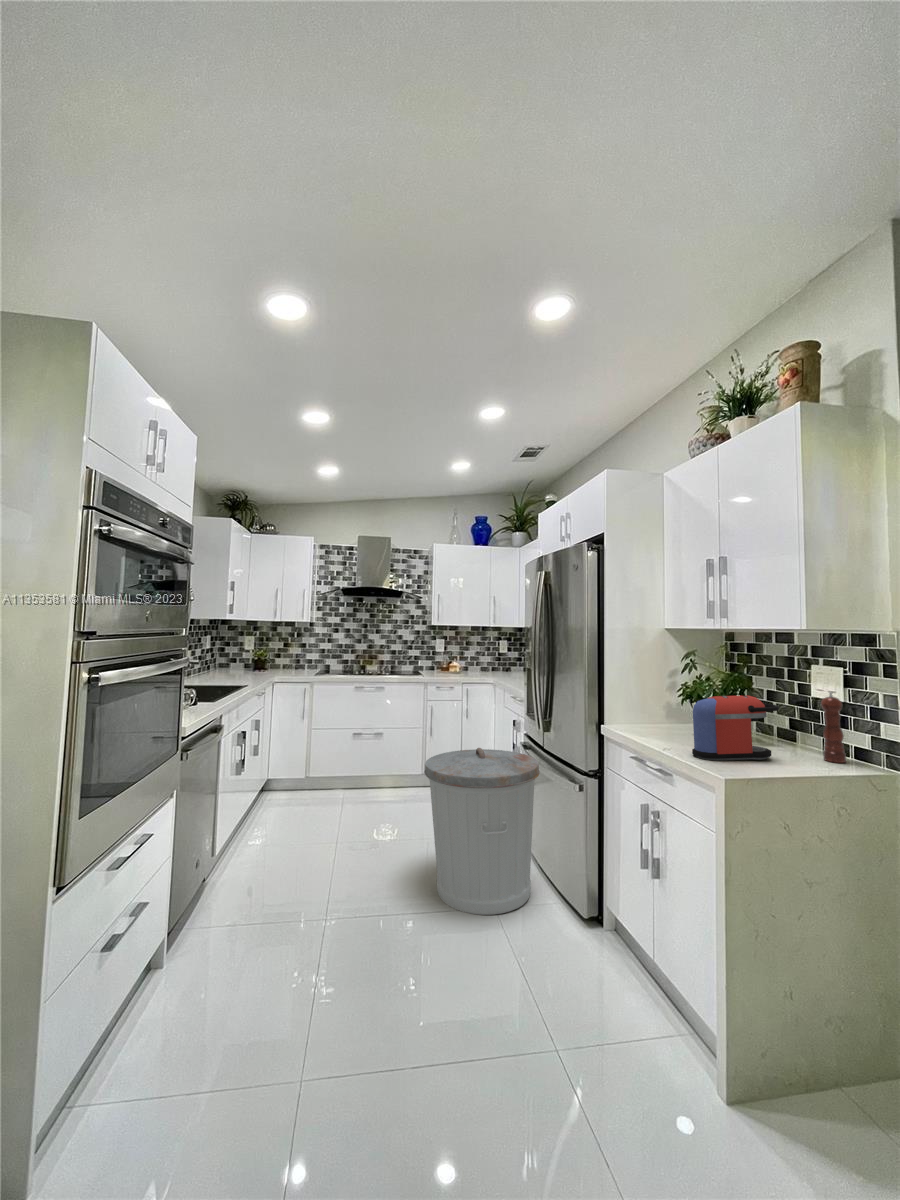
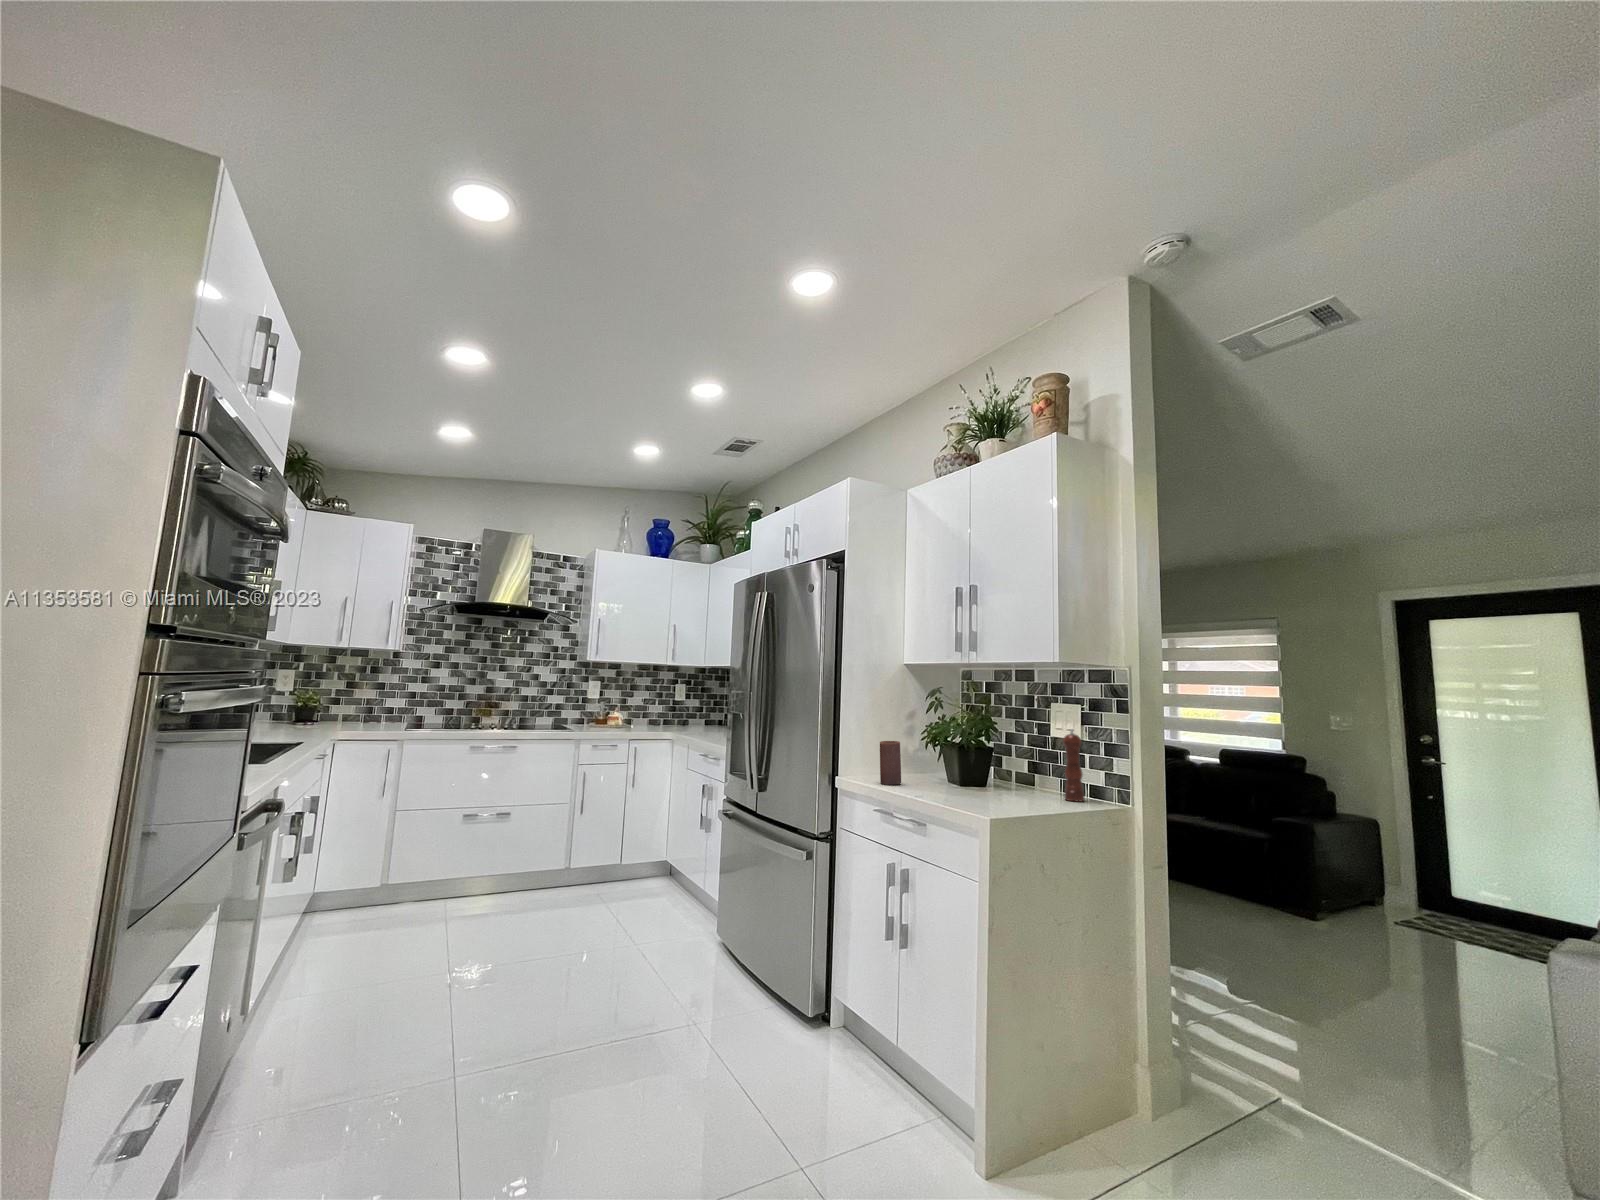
coffee maker: present [692,695,779,761] -> none [944,733,1026,804]
candle: none [639,696,660,735] -> present [880,741,901,785]
trash can: present [424,748,540,915] -> none [603,815,754,1033]

